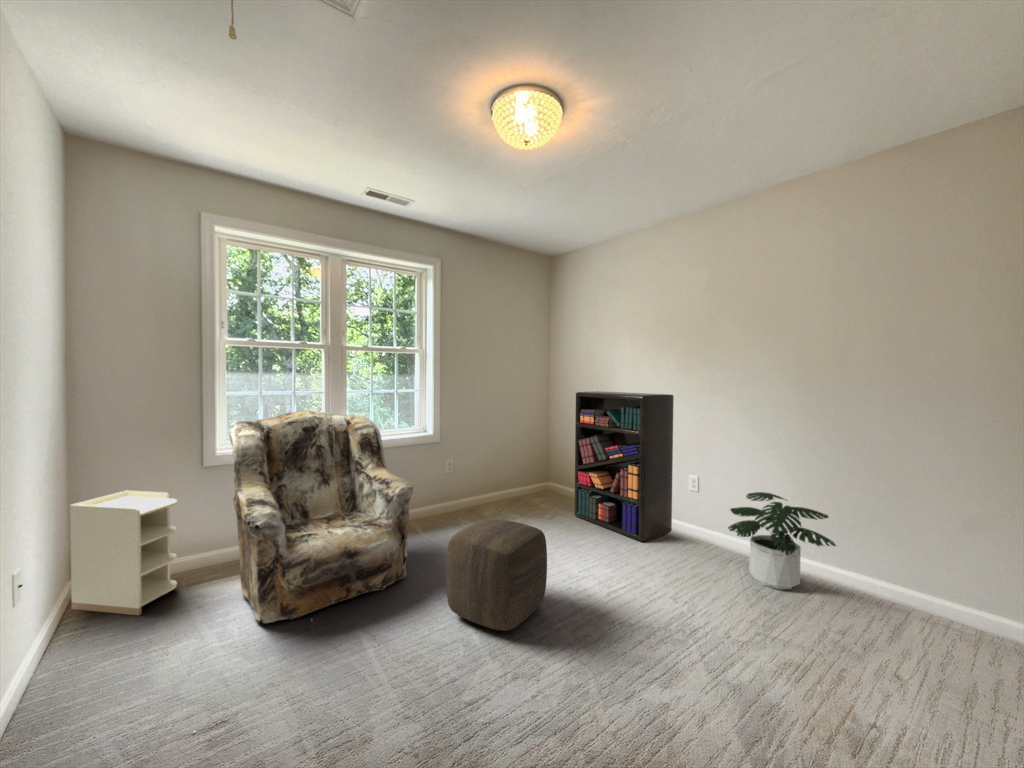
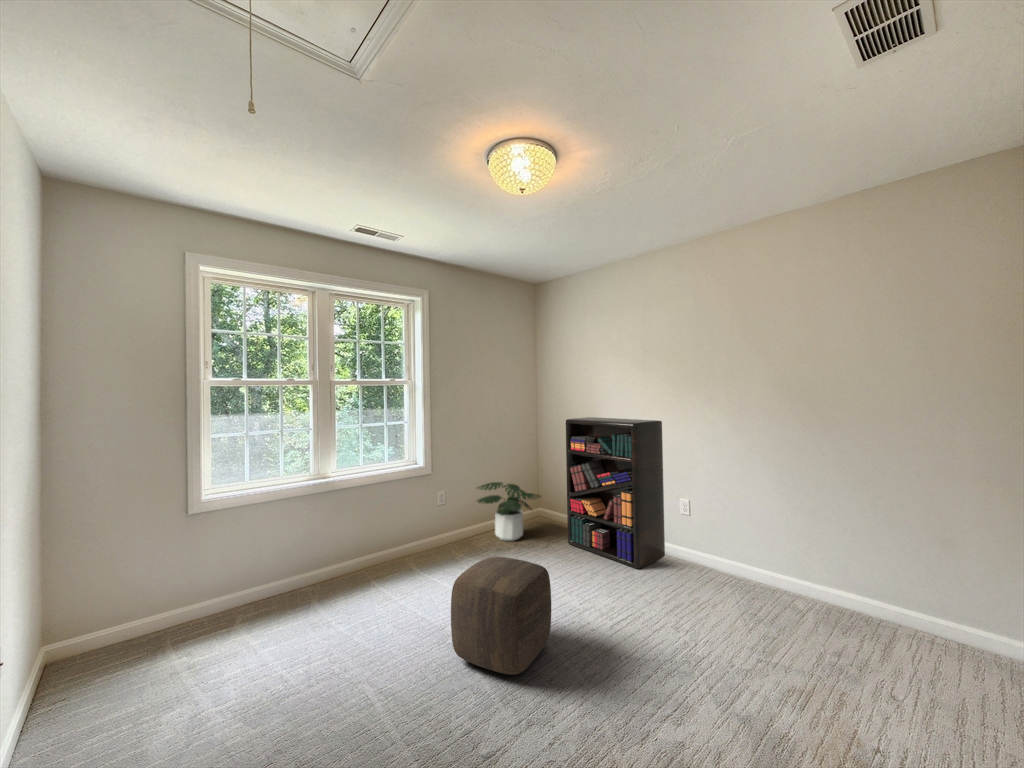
armchair: present [230,411,413,623] -> none [217,451,411,682]
nightstand: present [70,491,177,615] -> none [46,544,162,681]
potted plant: present [728,492,836,589] -> present [477,482,541,541]

